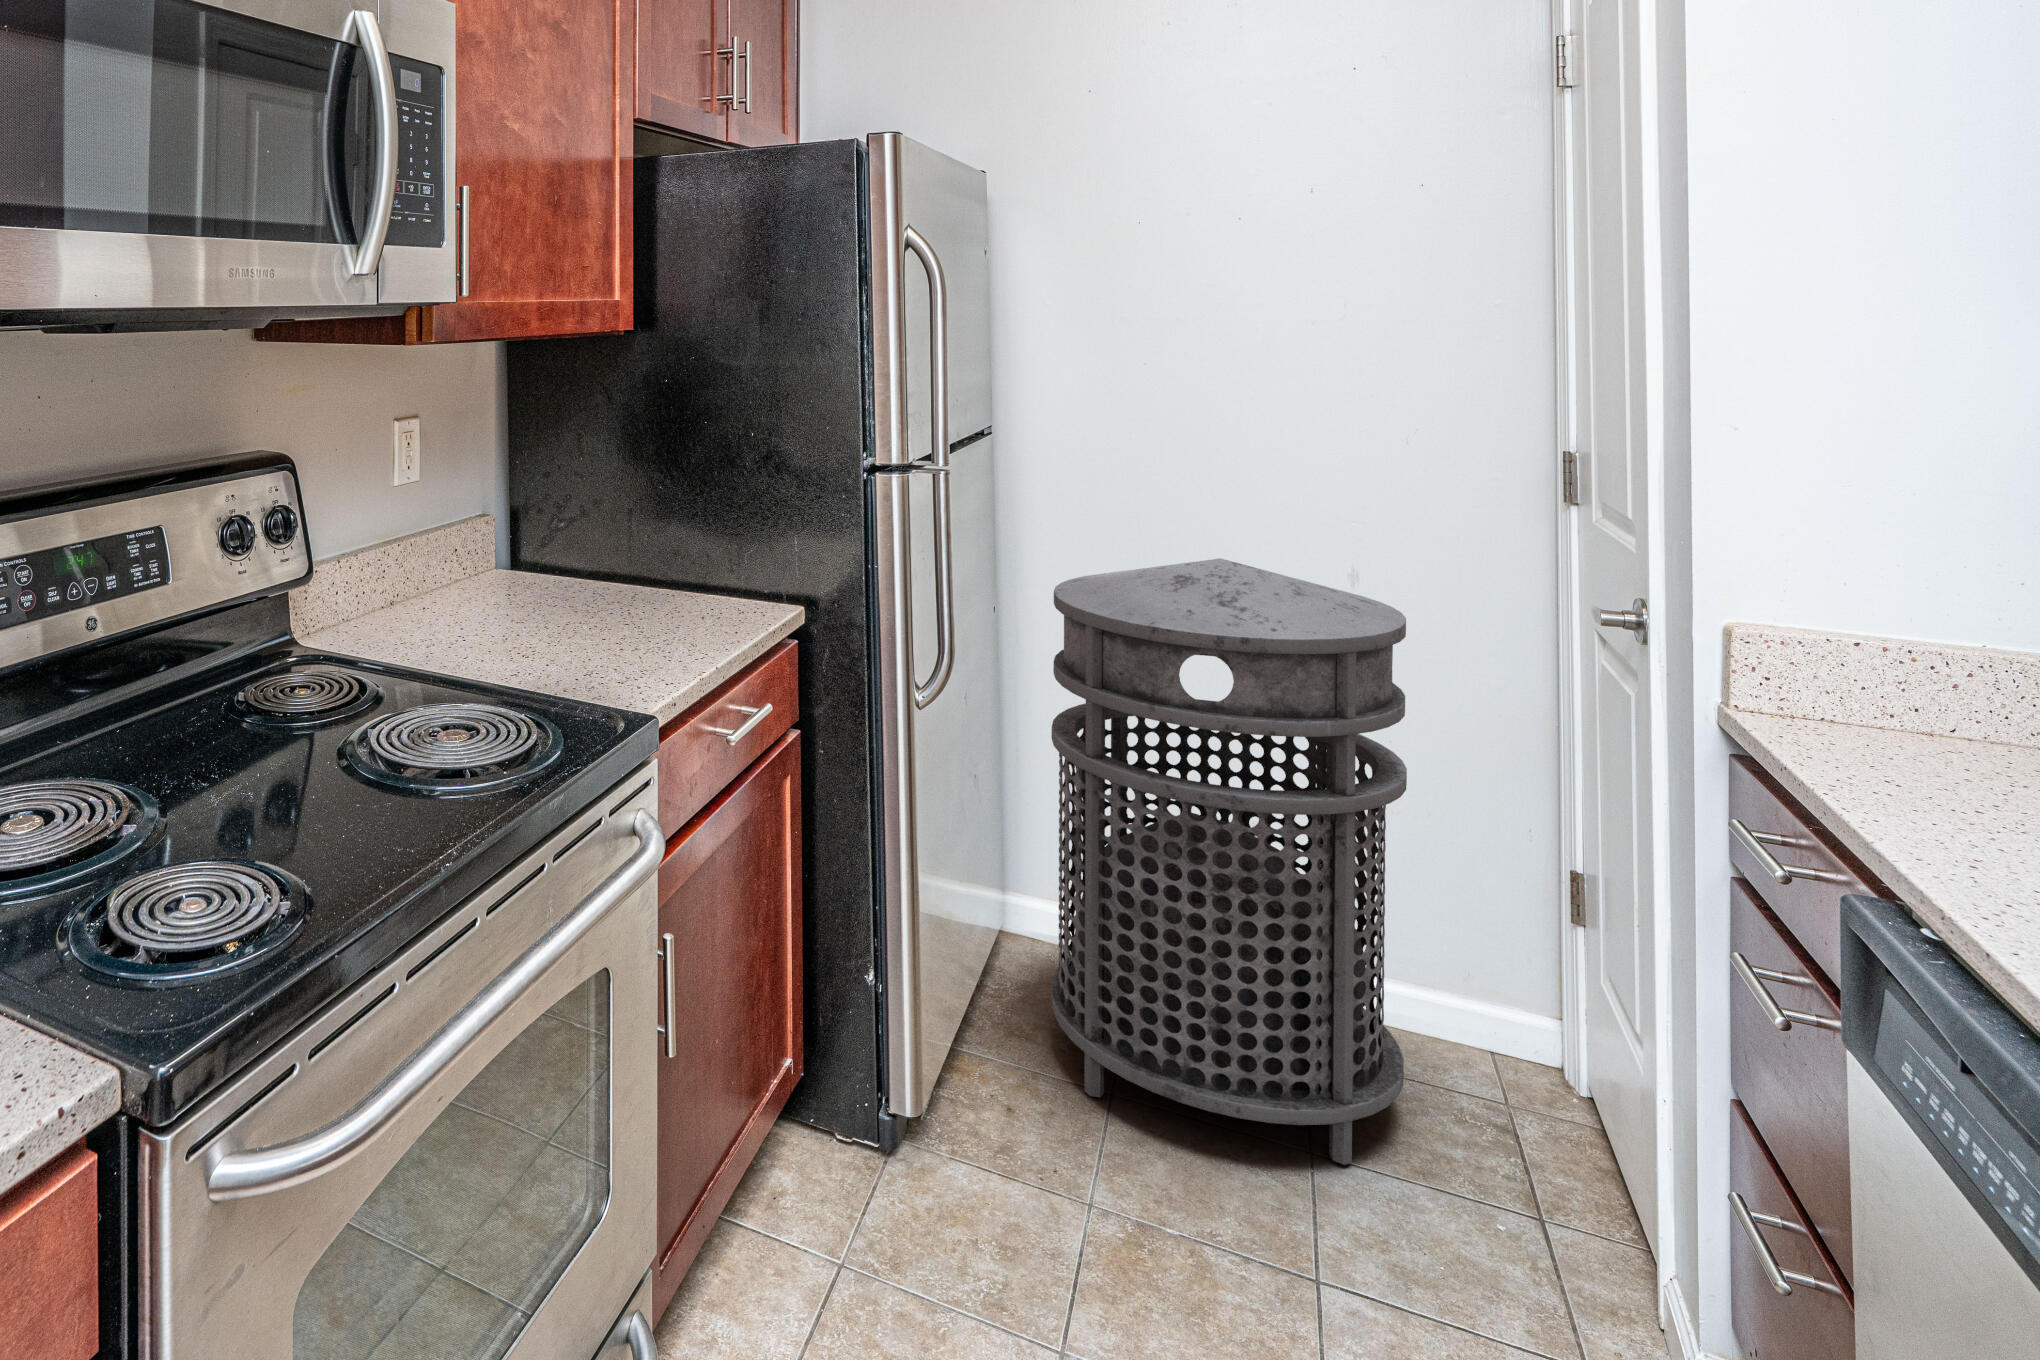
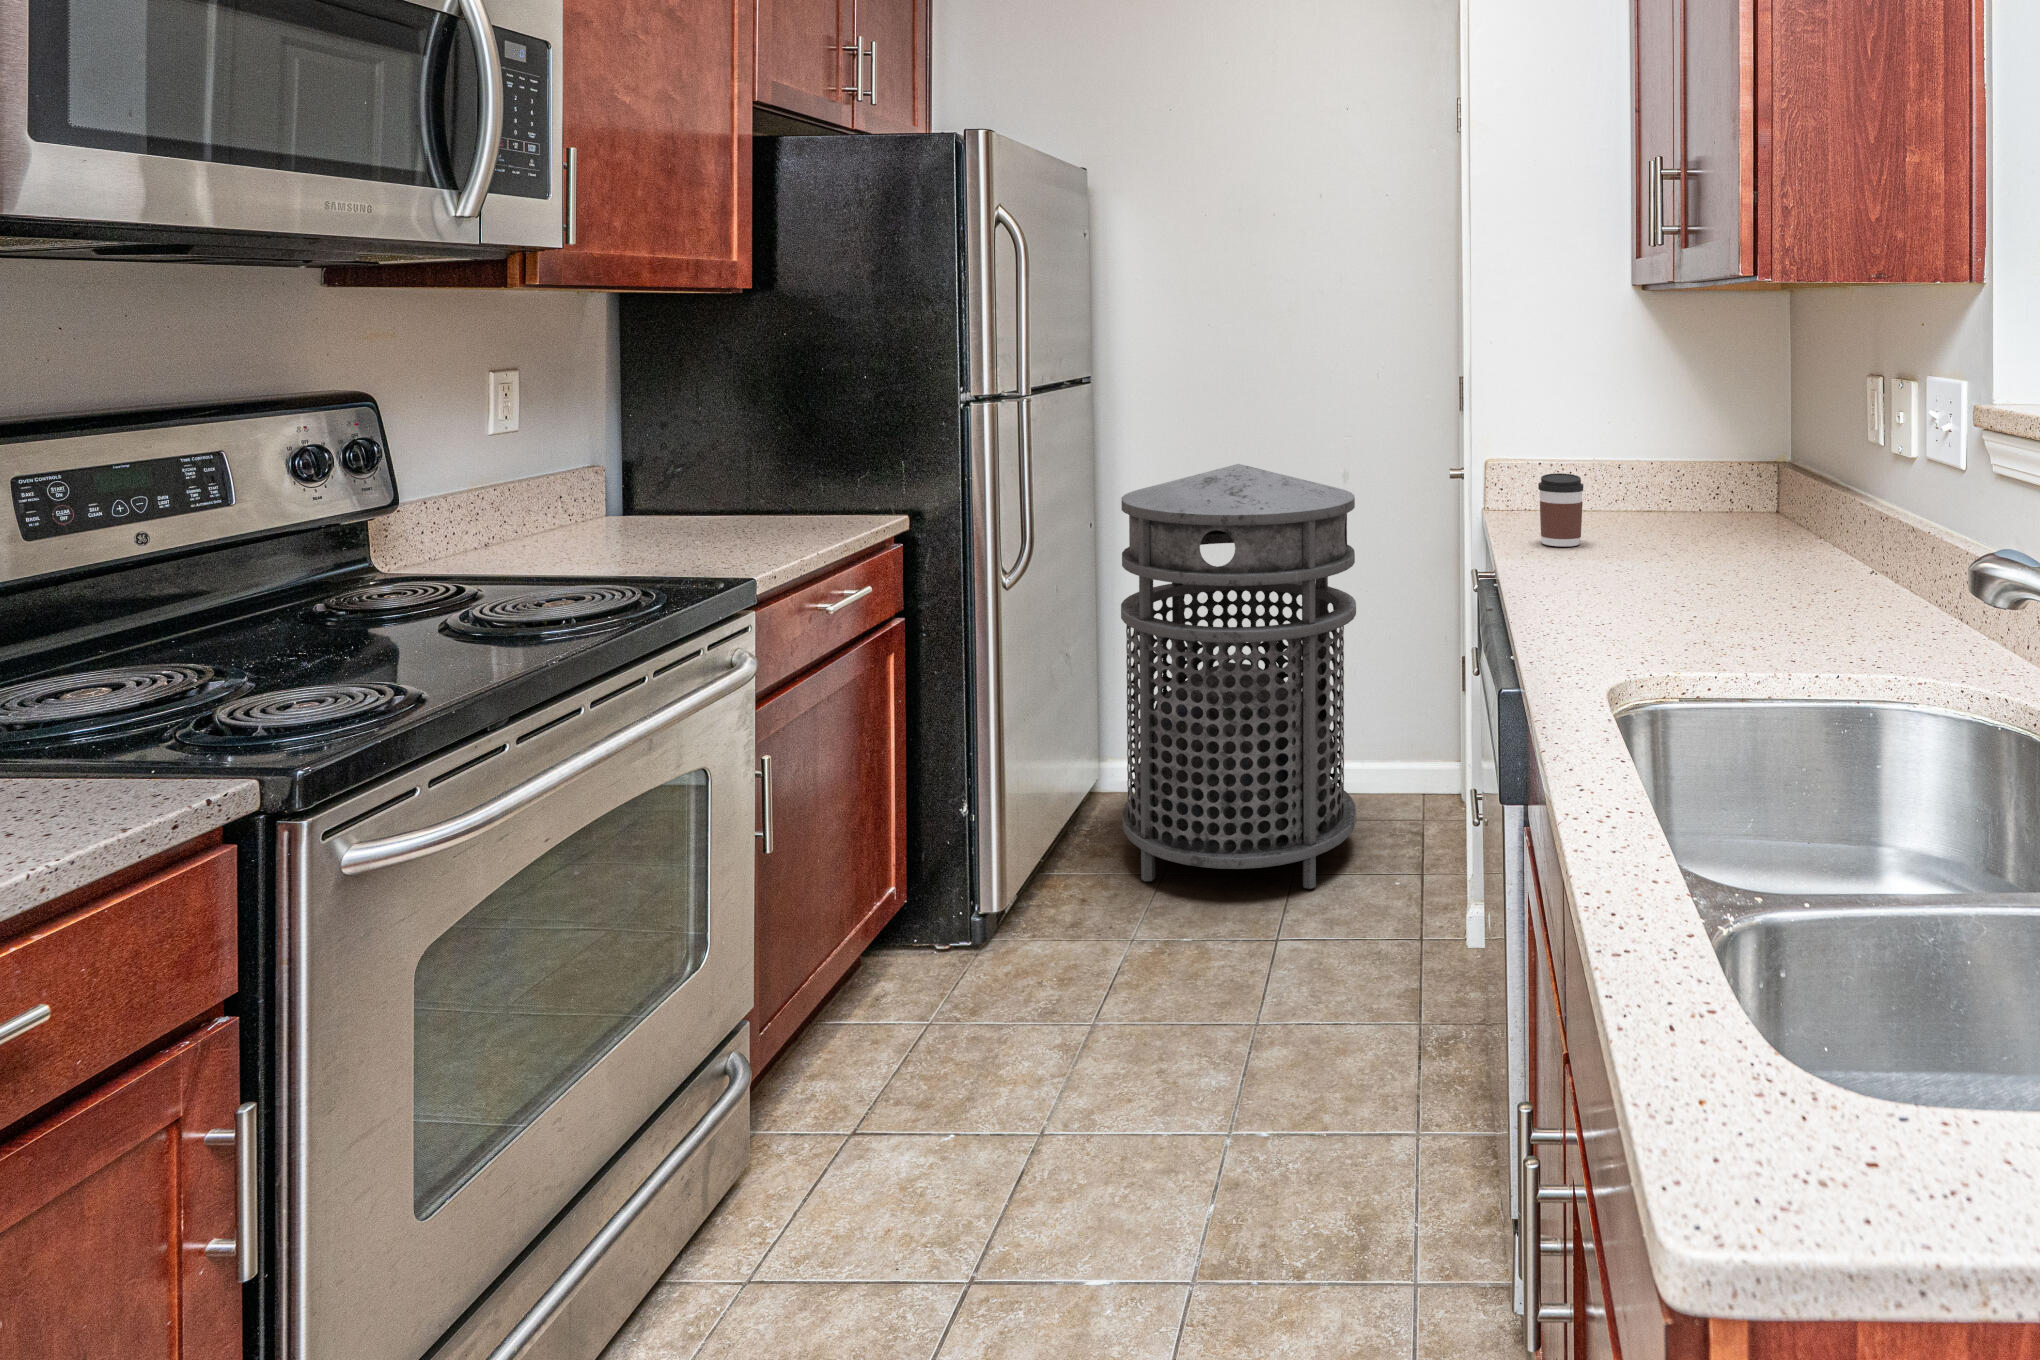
coffee cup: none [1848,642,1954,771] -> present [1538,473,1583,546]

